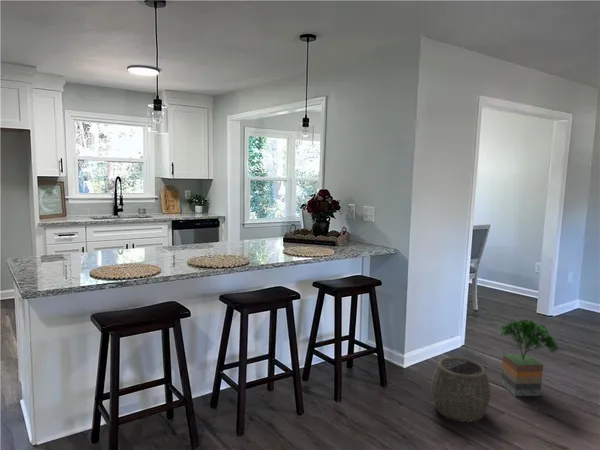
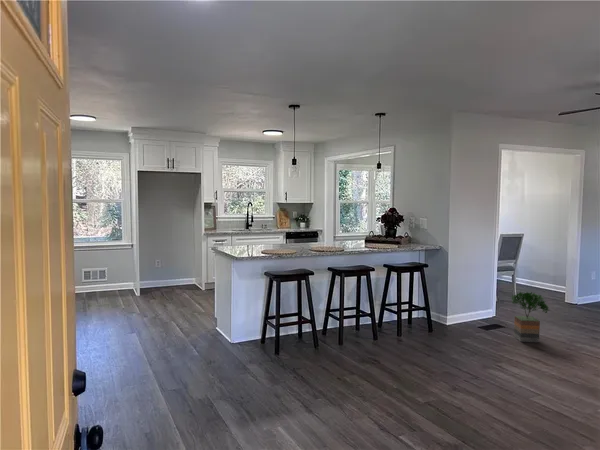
woven basket: present [432,357,490,422] -> none [459,312,497,350]

